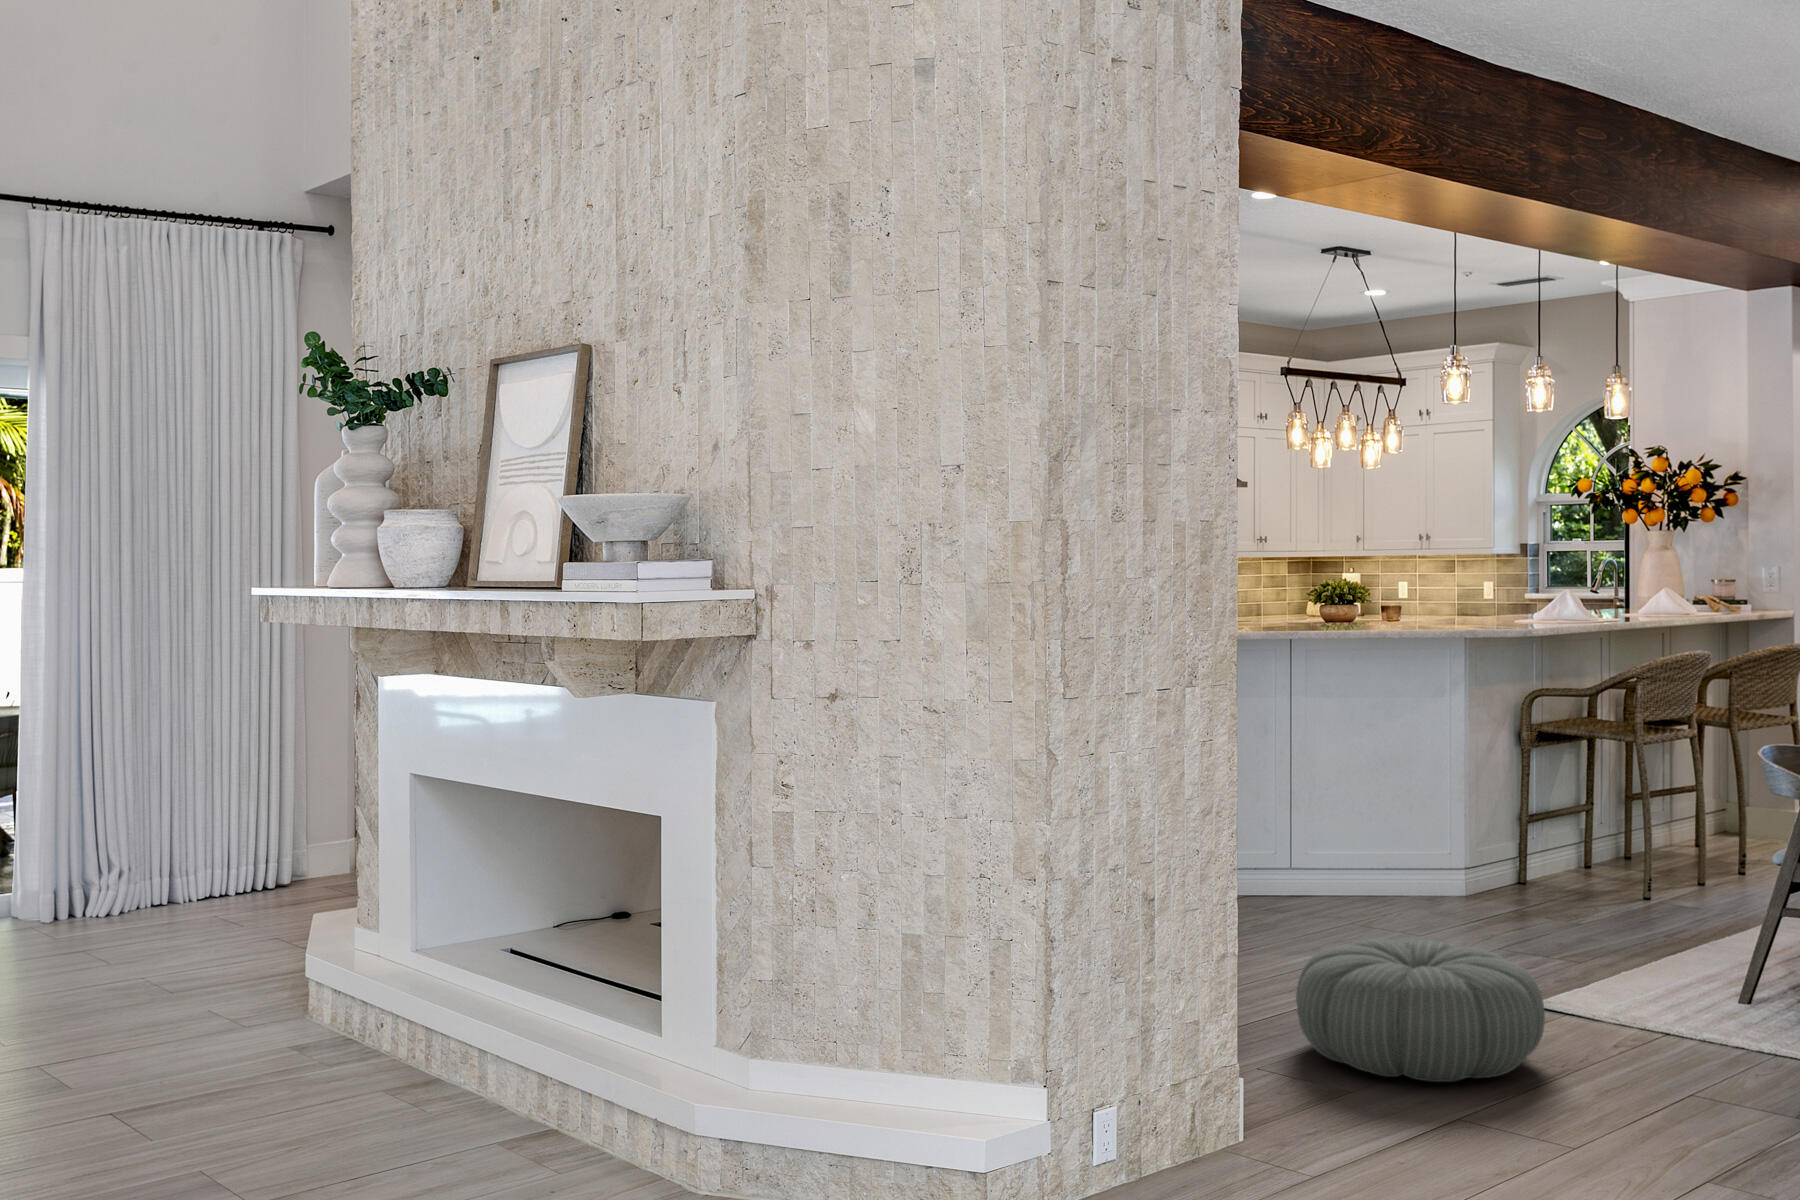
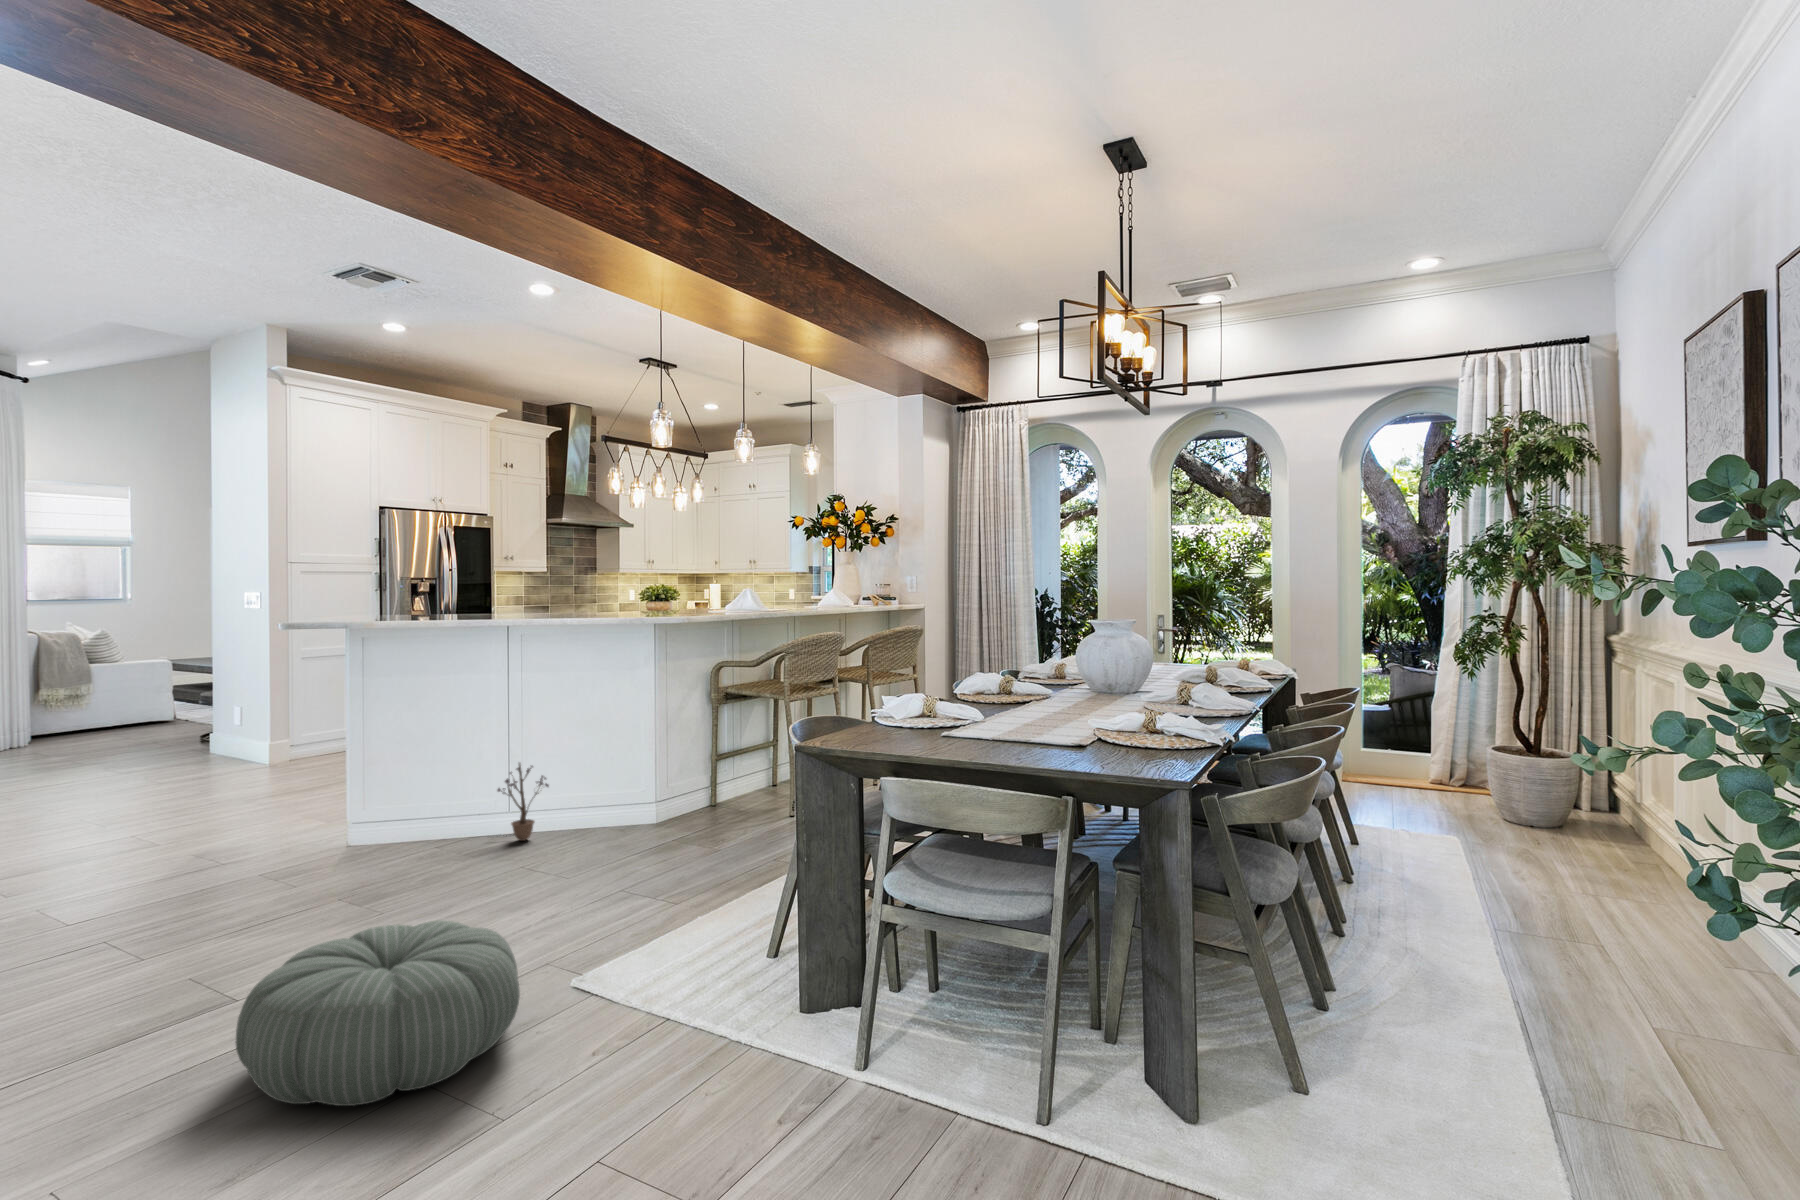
decorative plant: none [1266,807,1342,905] -> present [497,763,549,841]

